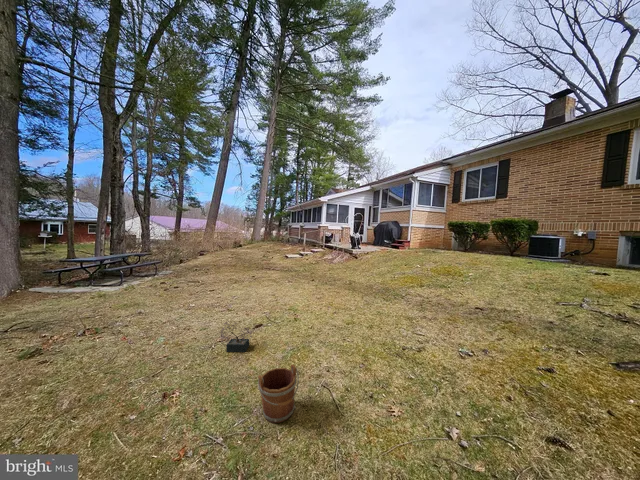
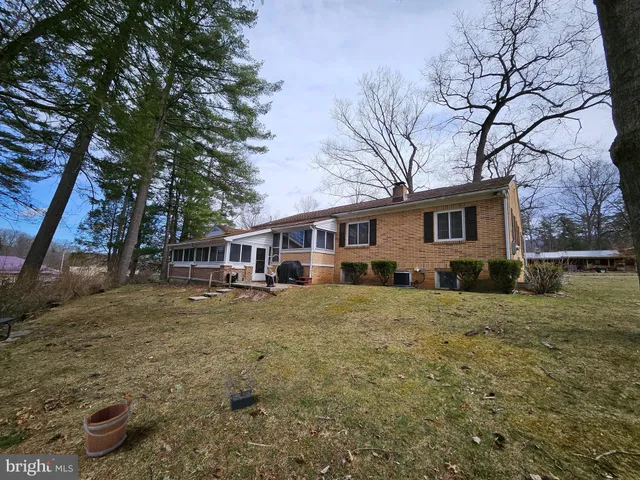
bucket: present [258,365,299,423] -> present [83,397,133,457]

